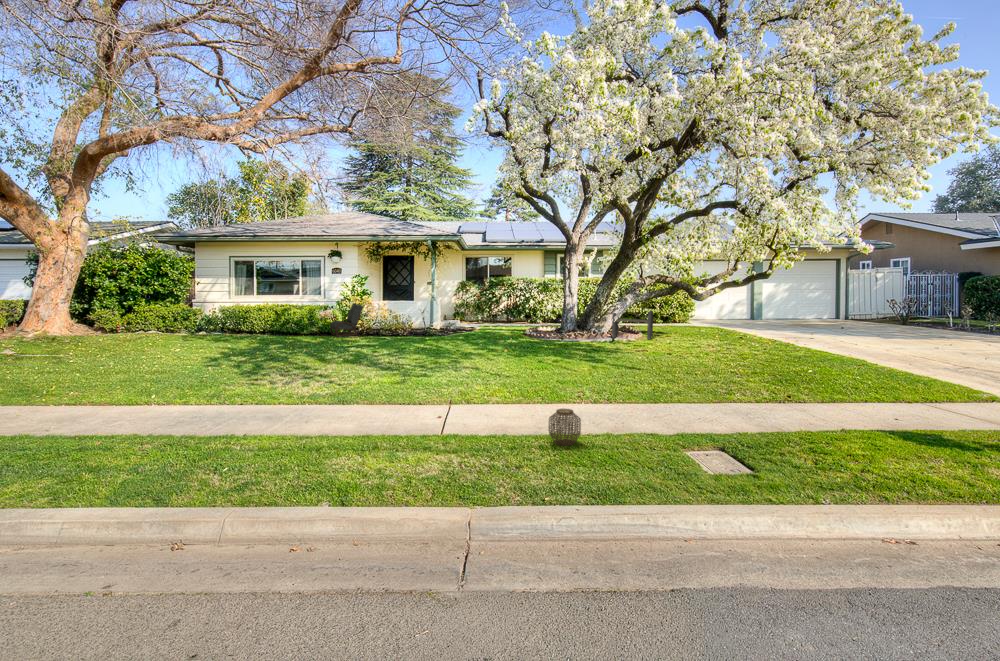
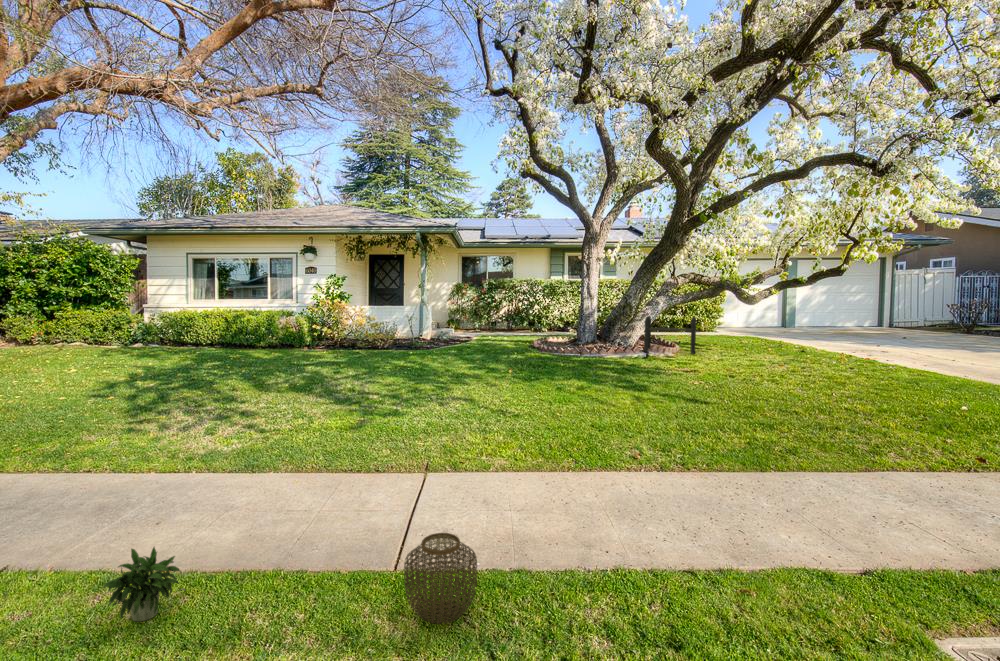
lounge chair: present [330,304,363,337] -> none [293,309,334,350]
woven basket: present [548,409,581,445] -> present [404,533,477,624]
potted plant: none [319,416,348,446] -> present [103,547,185,621]

